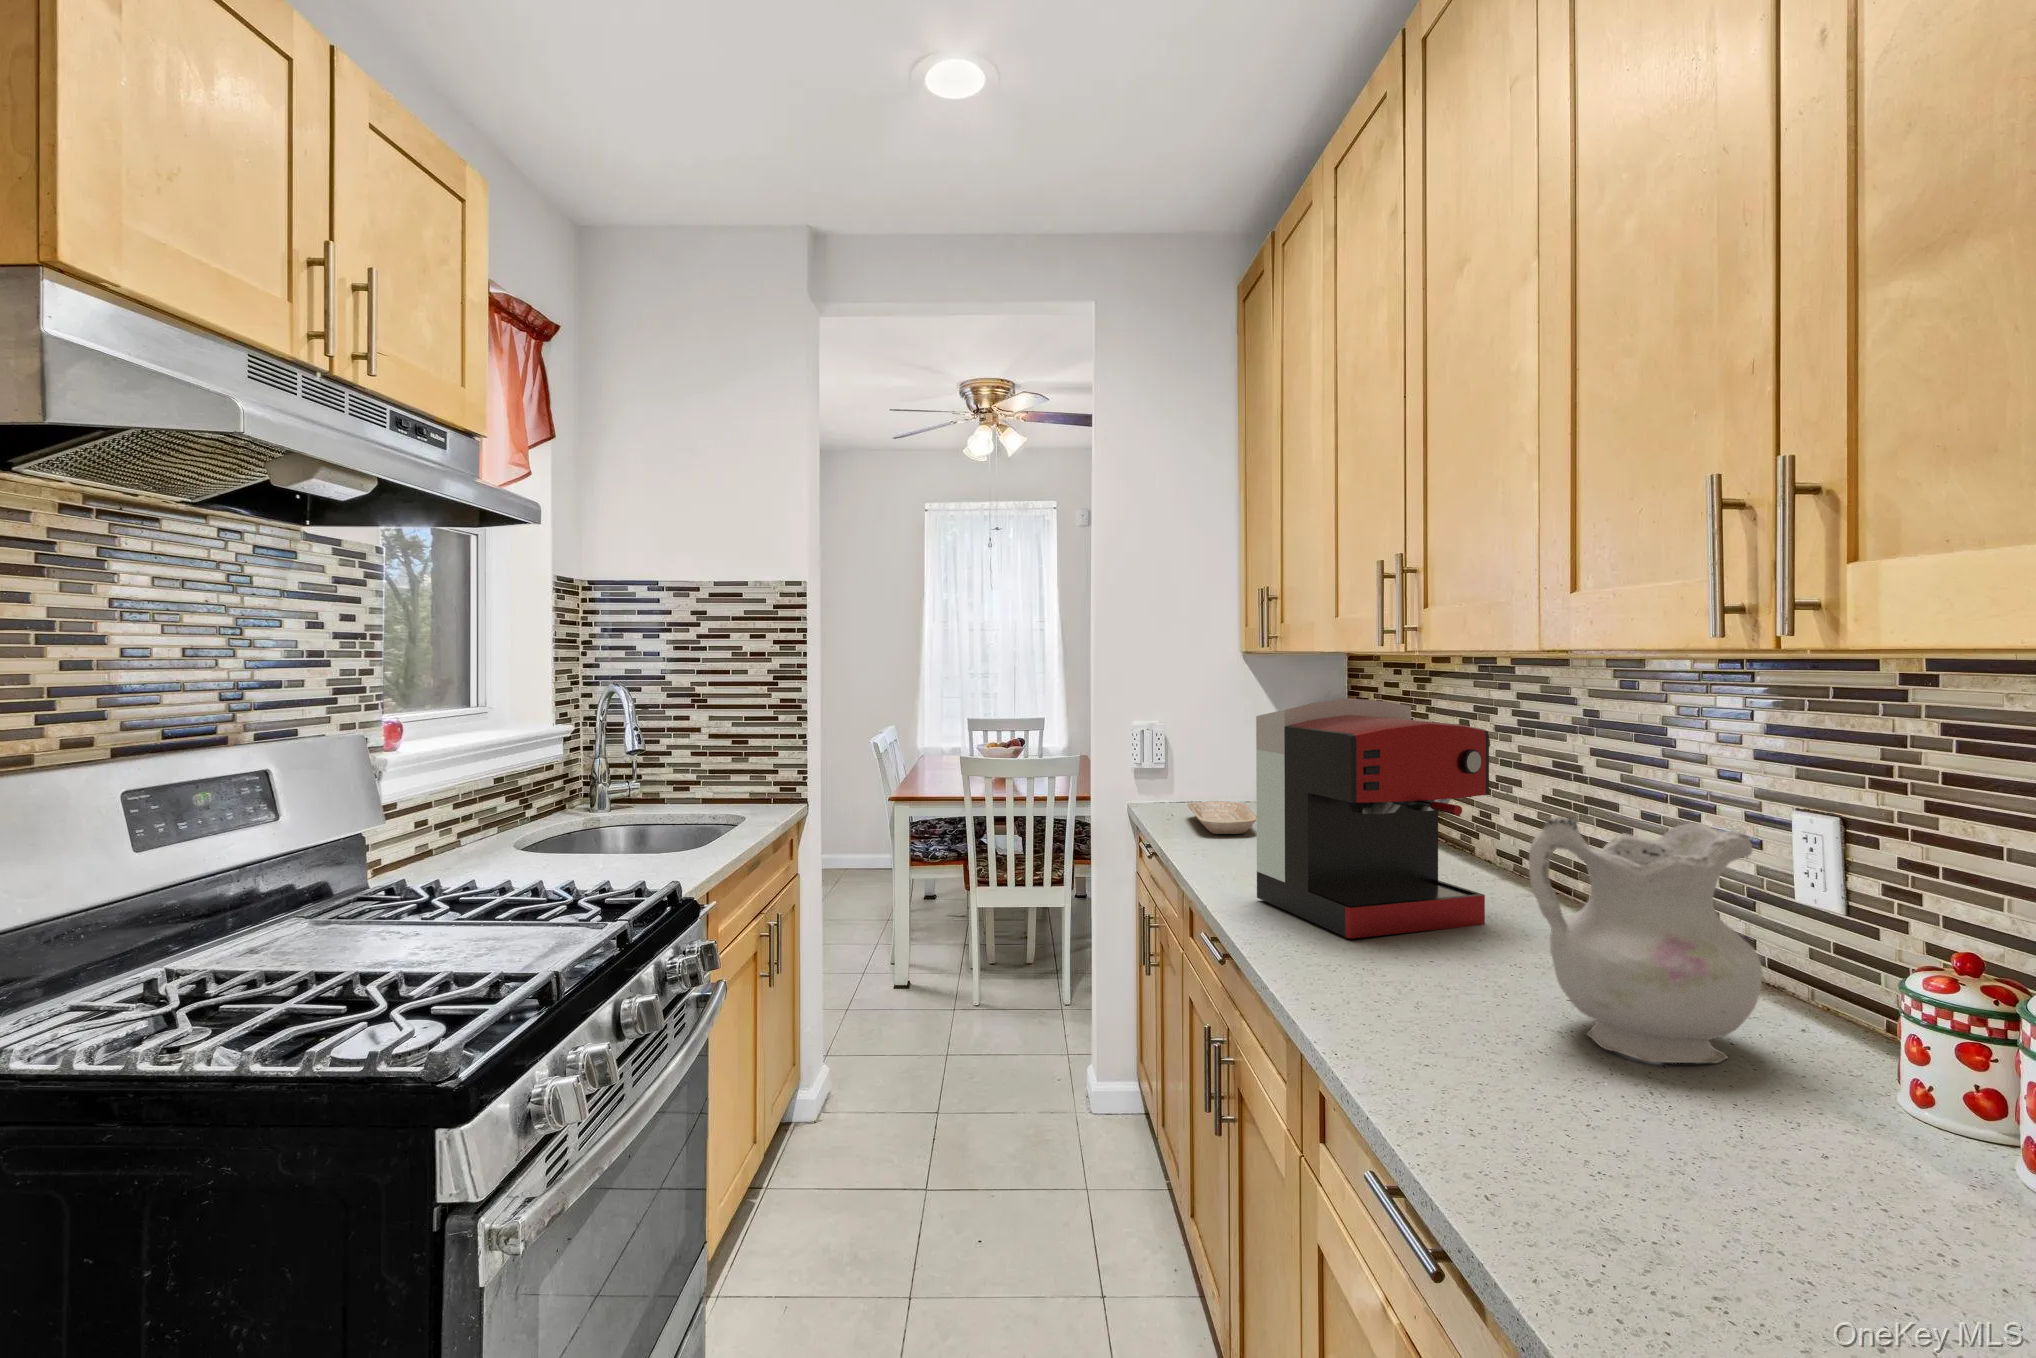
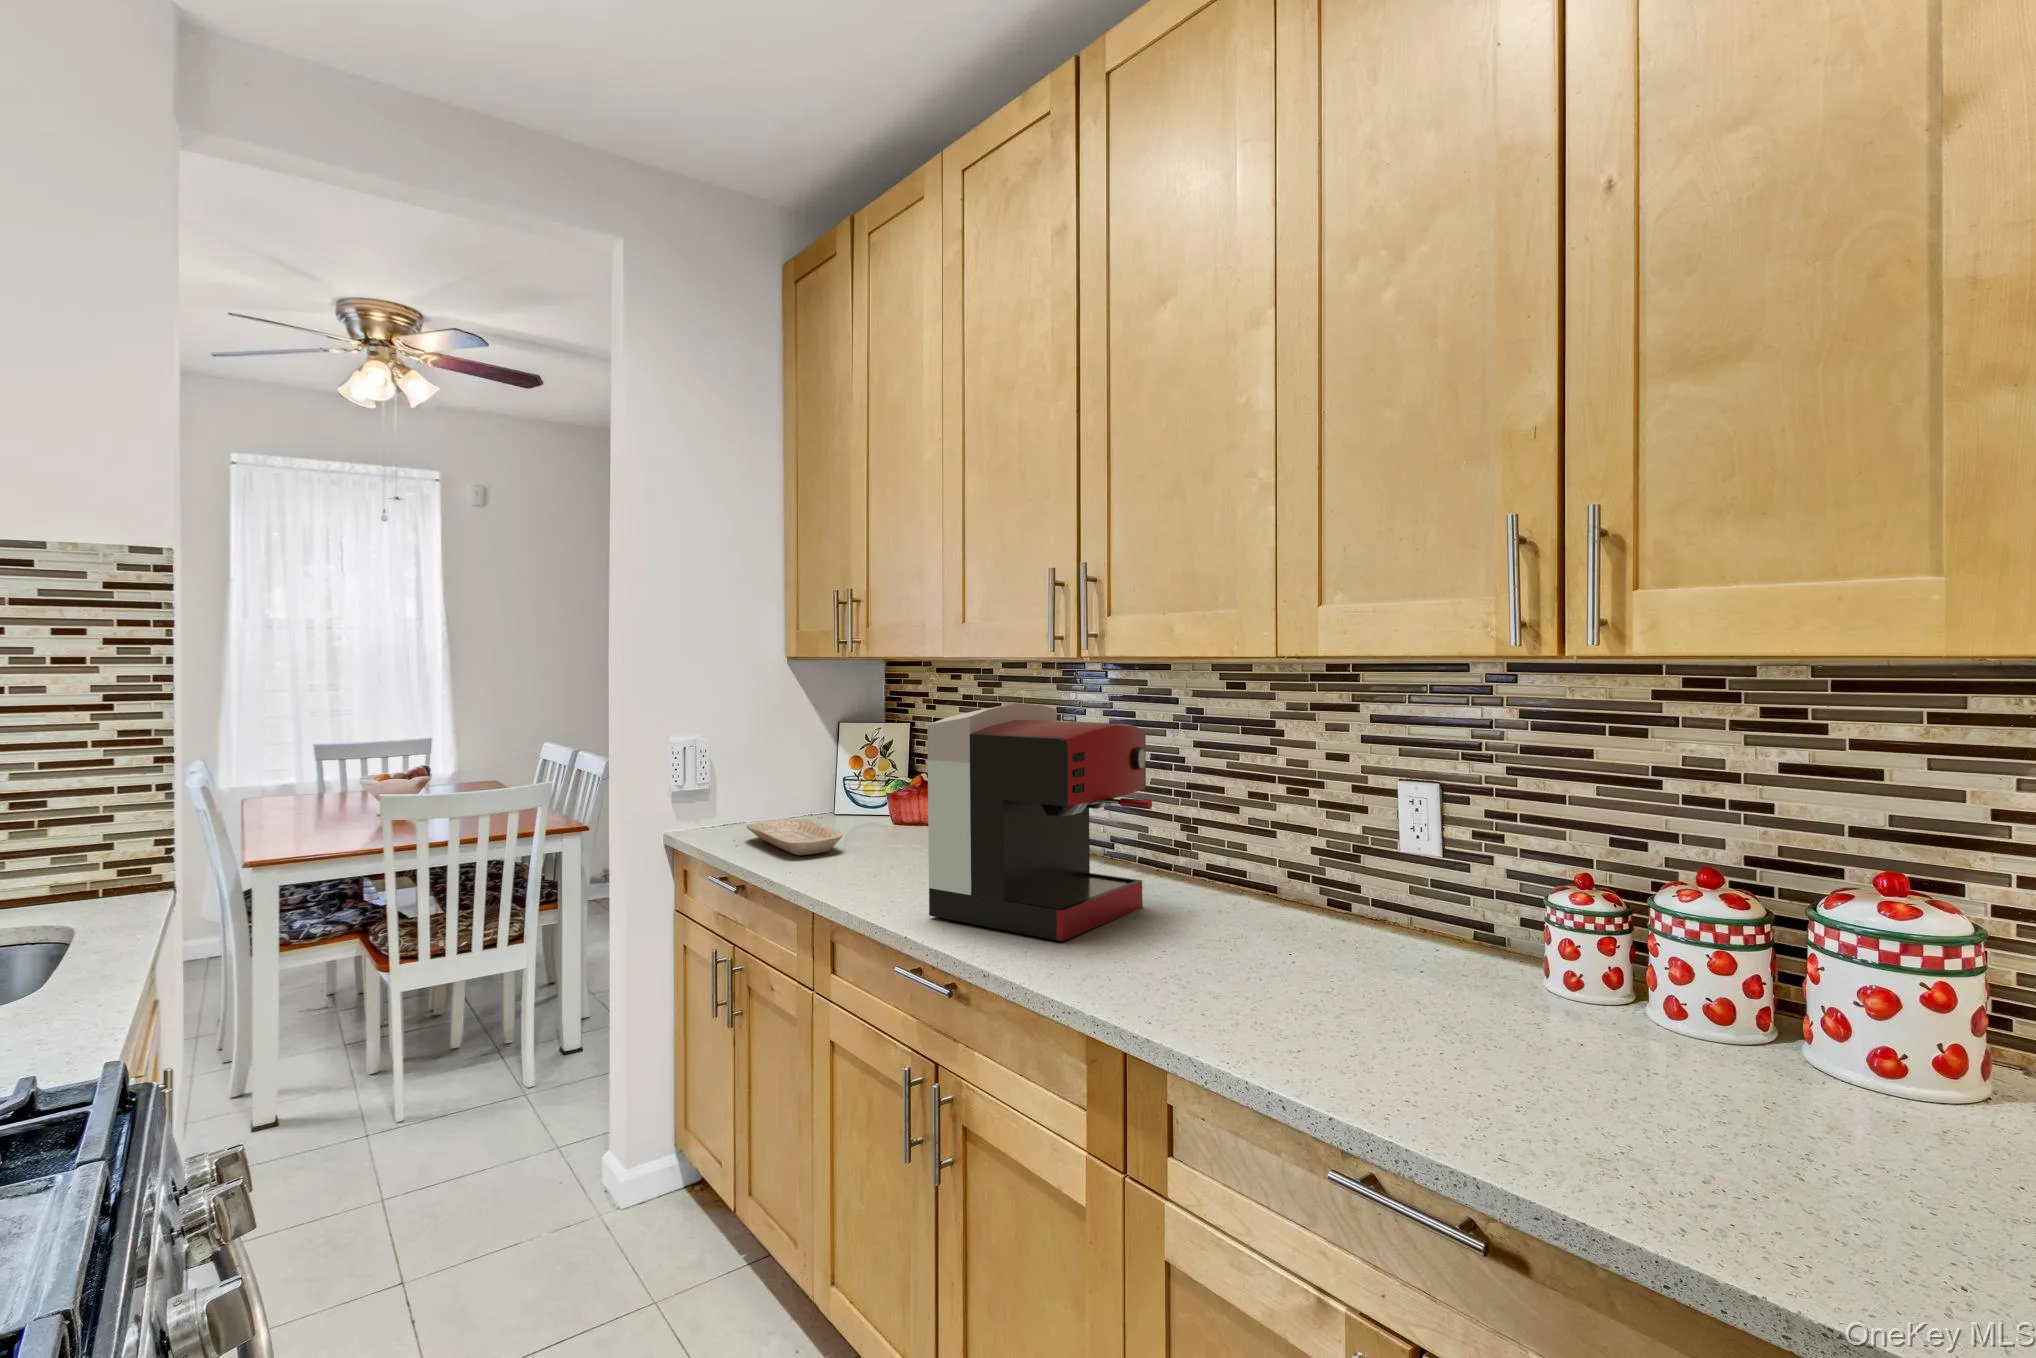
ceramic pitcher: present [1529,817,1763,1063] -> none [1295,797,1454,999]

